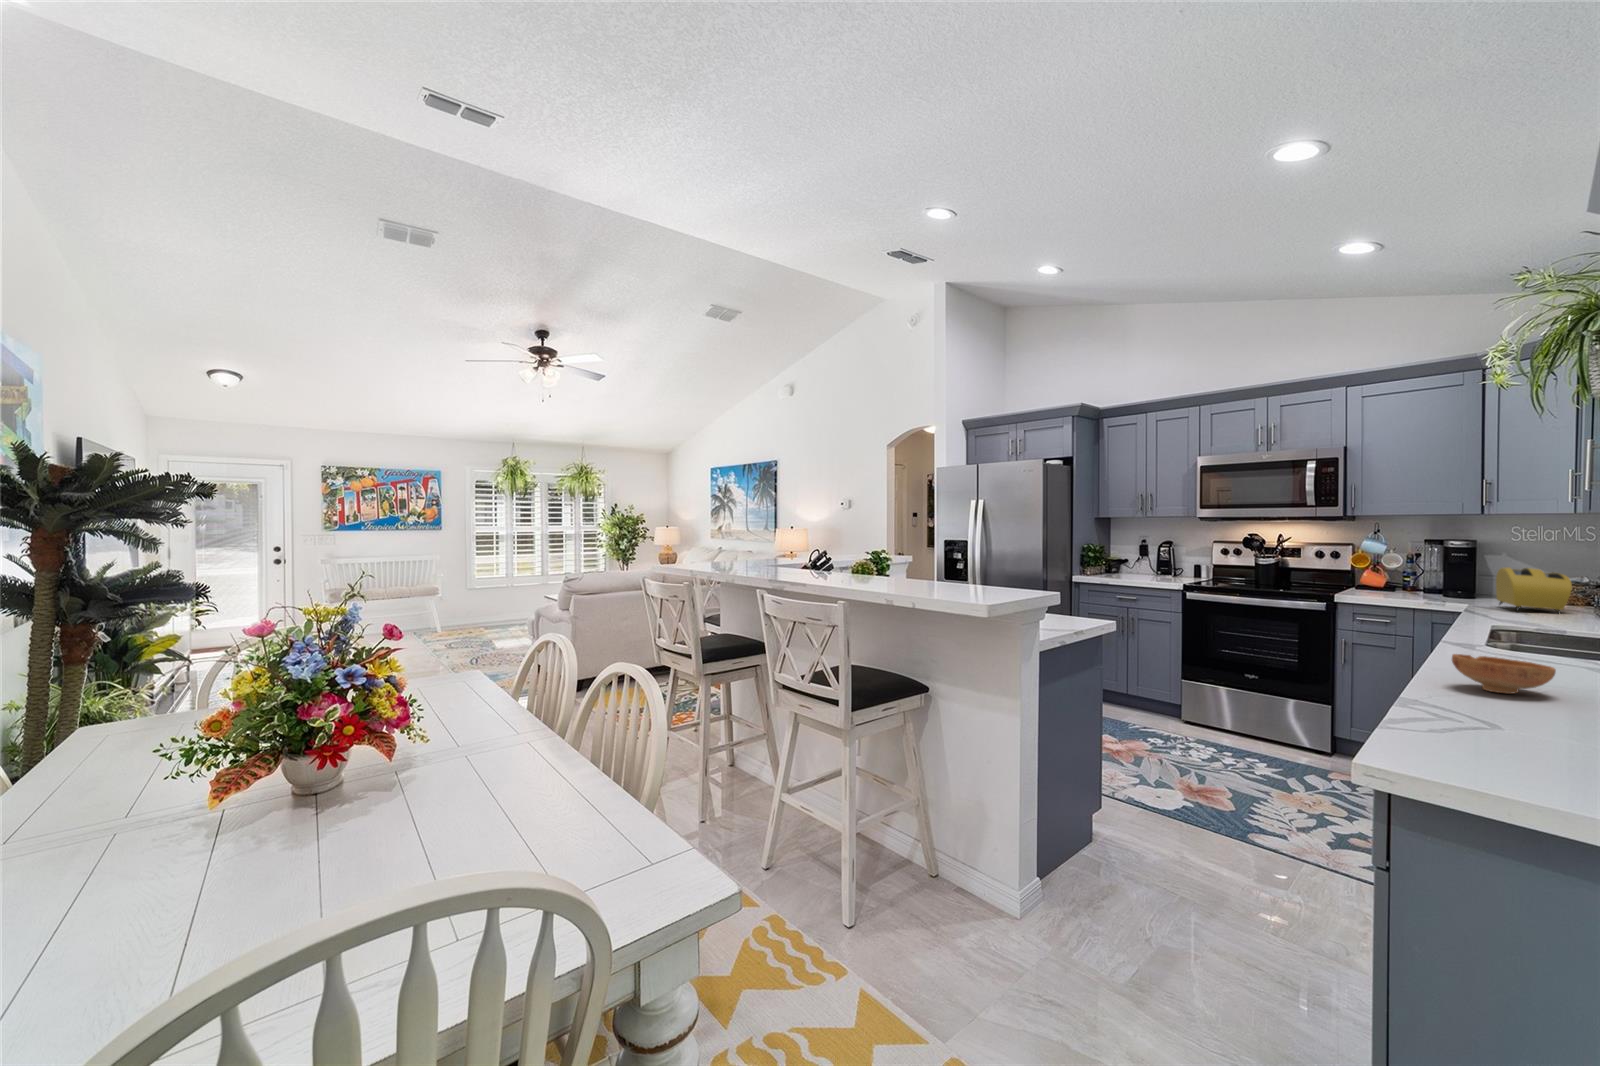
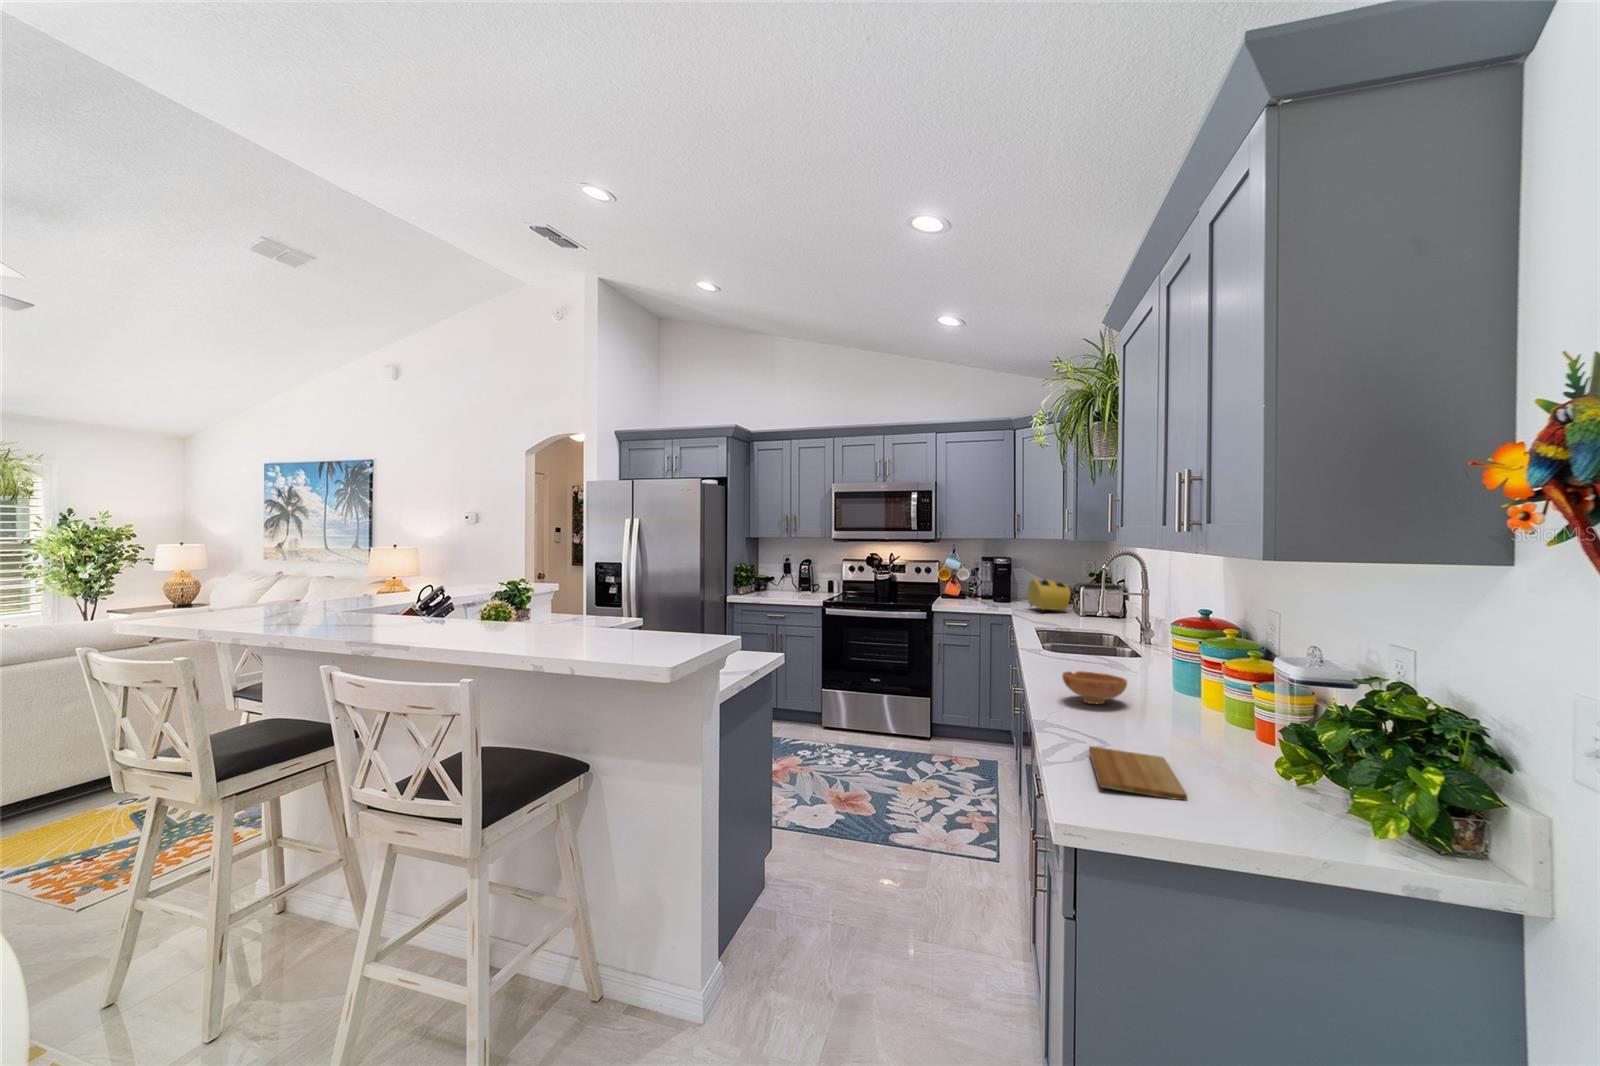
cutting board: none [1421,717,1550,772] -> present [1089,746,1187,800]

